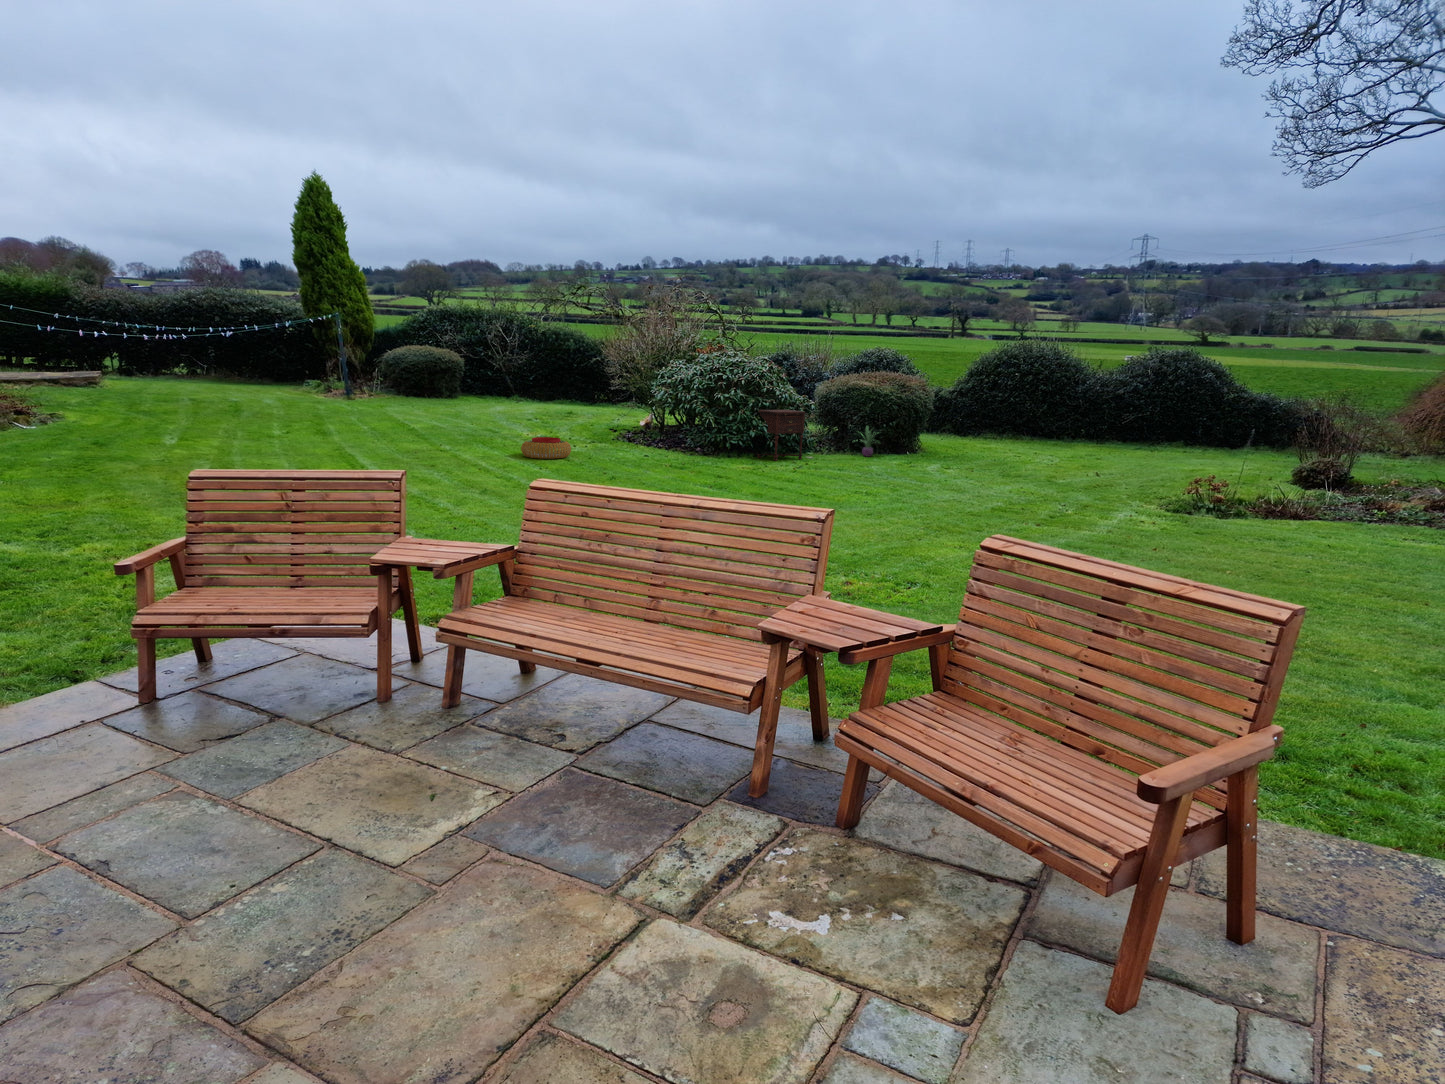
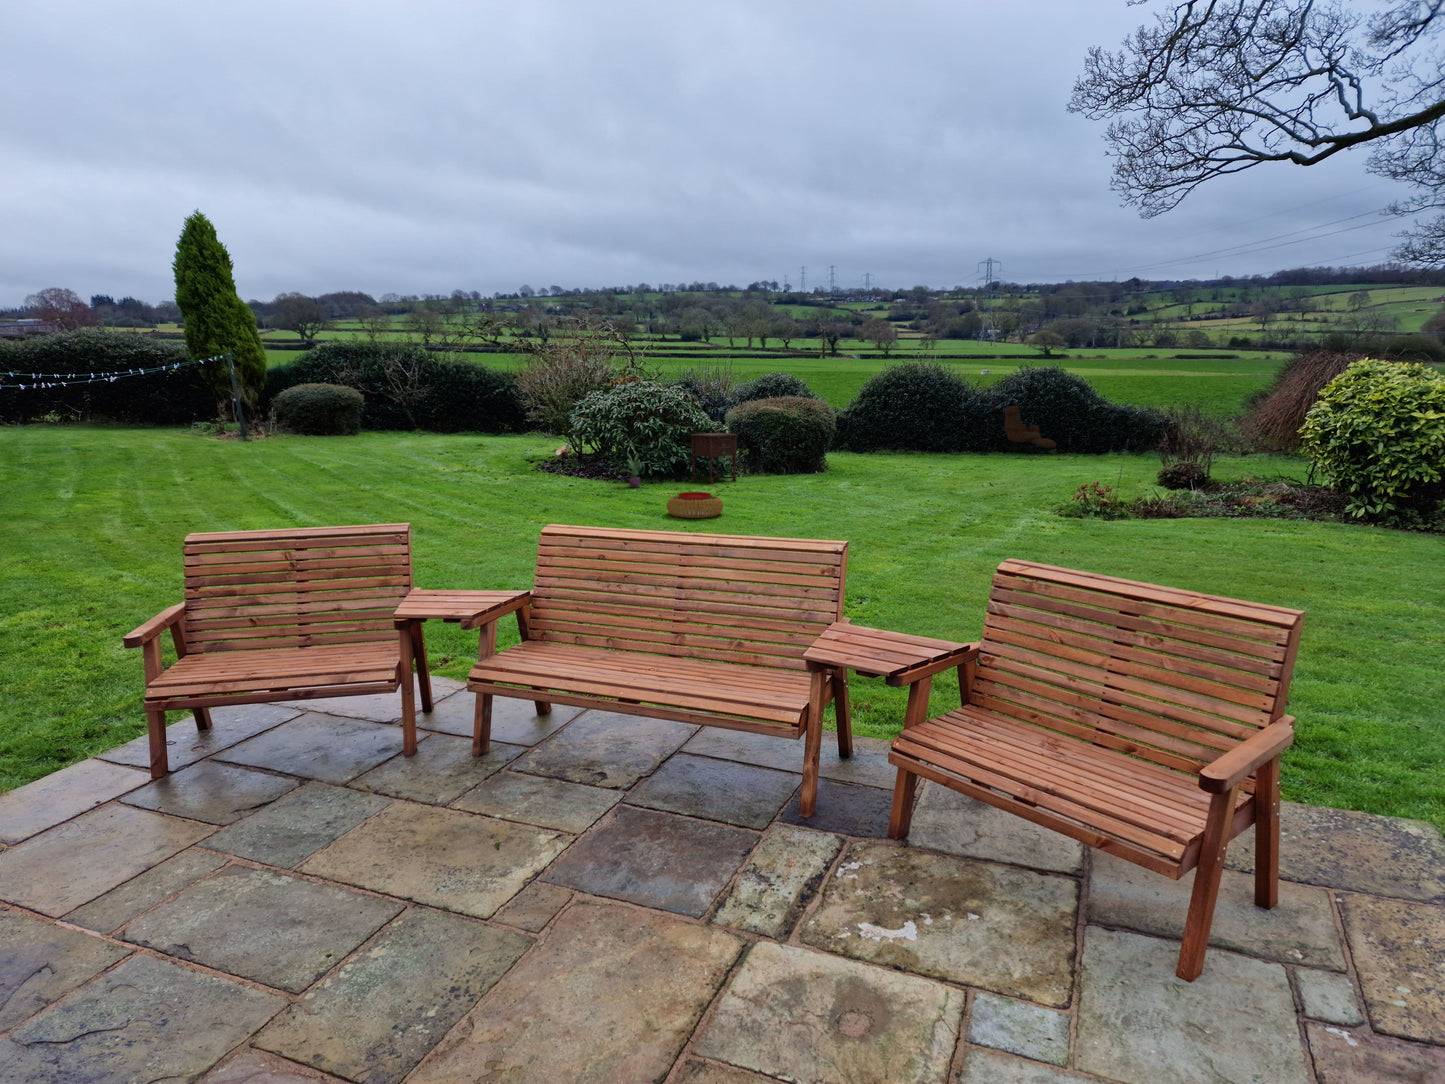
lounge chair: none [1097,396,1152,448] -> present [1005,406,1056,454]
decorative plant: present [862,427,873,457] -> present [629,455,641,488]
pouf: present [521,437,571,459] -> present [667,492,723,518]

